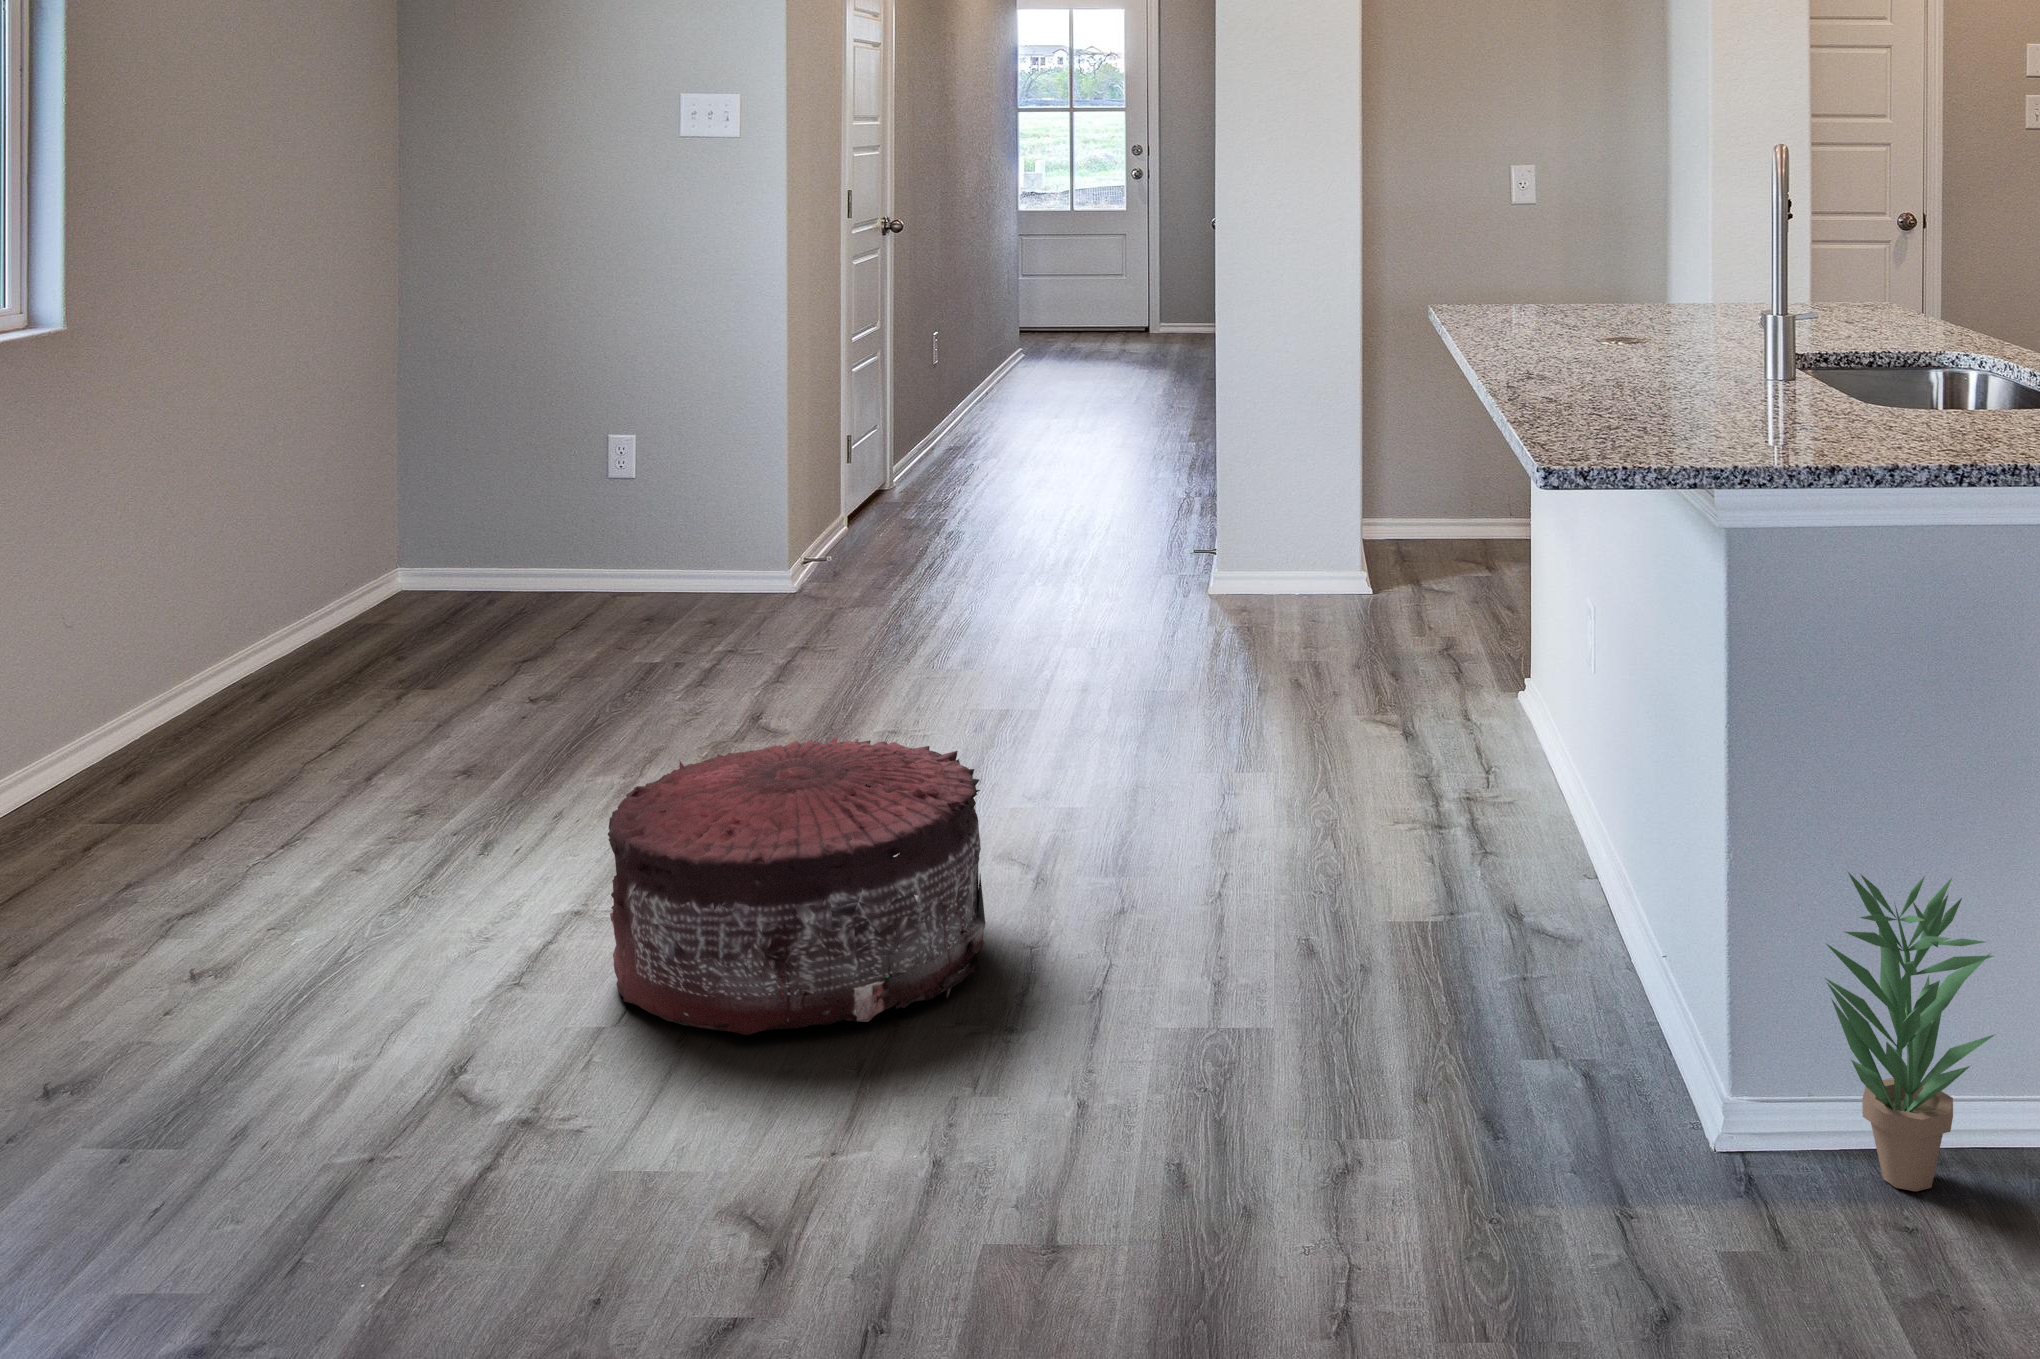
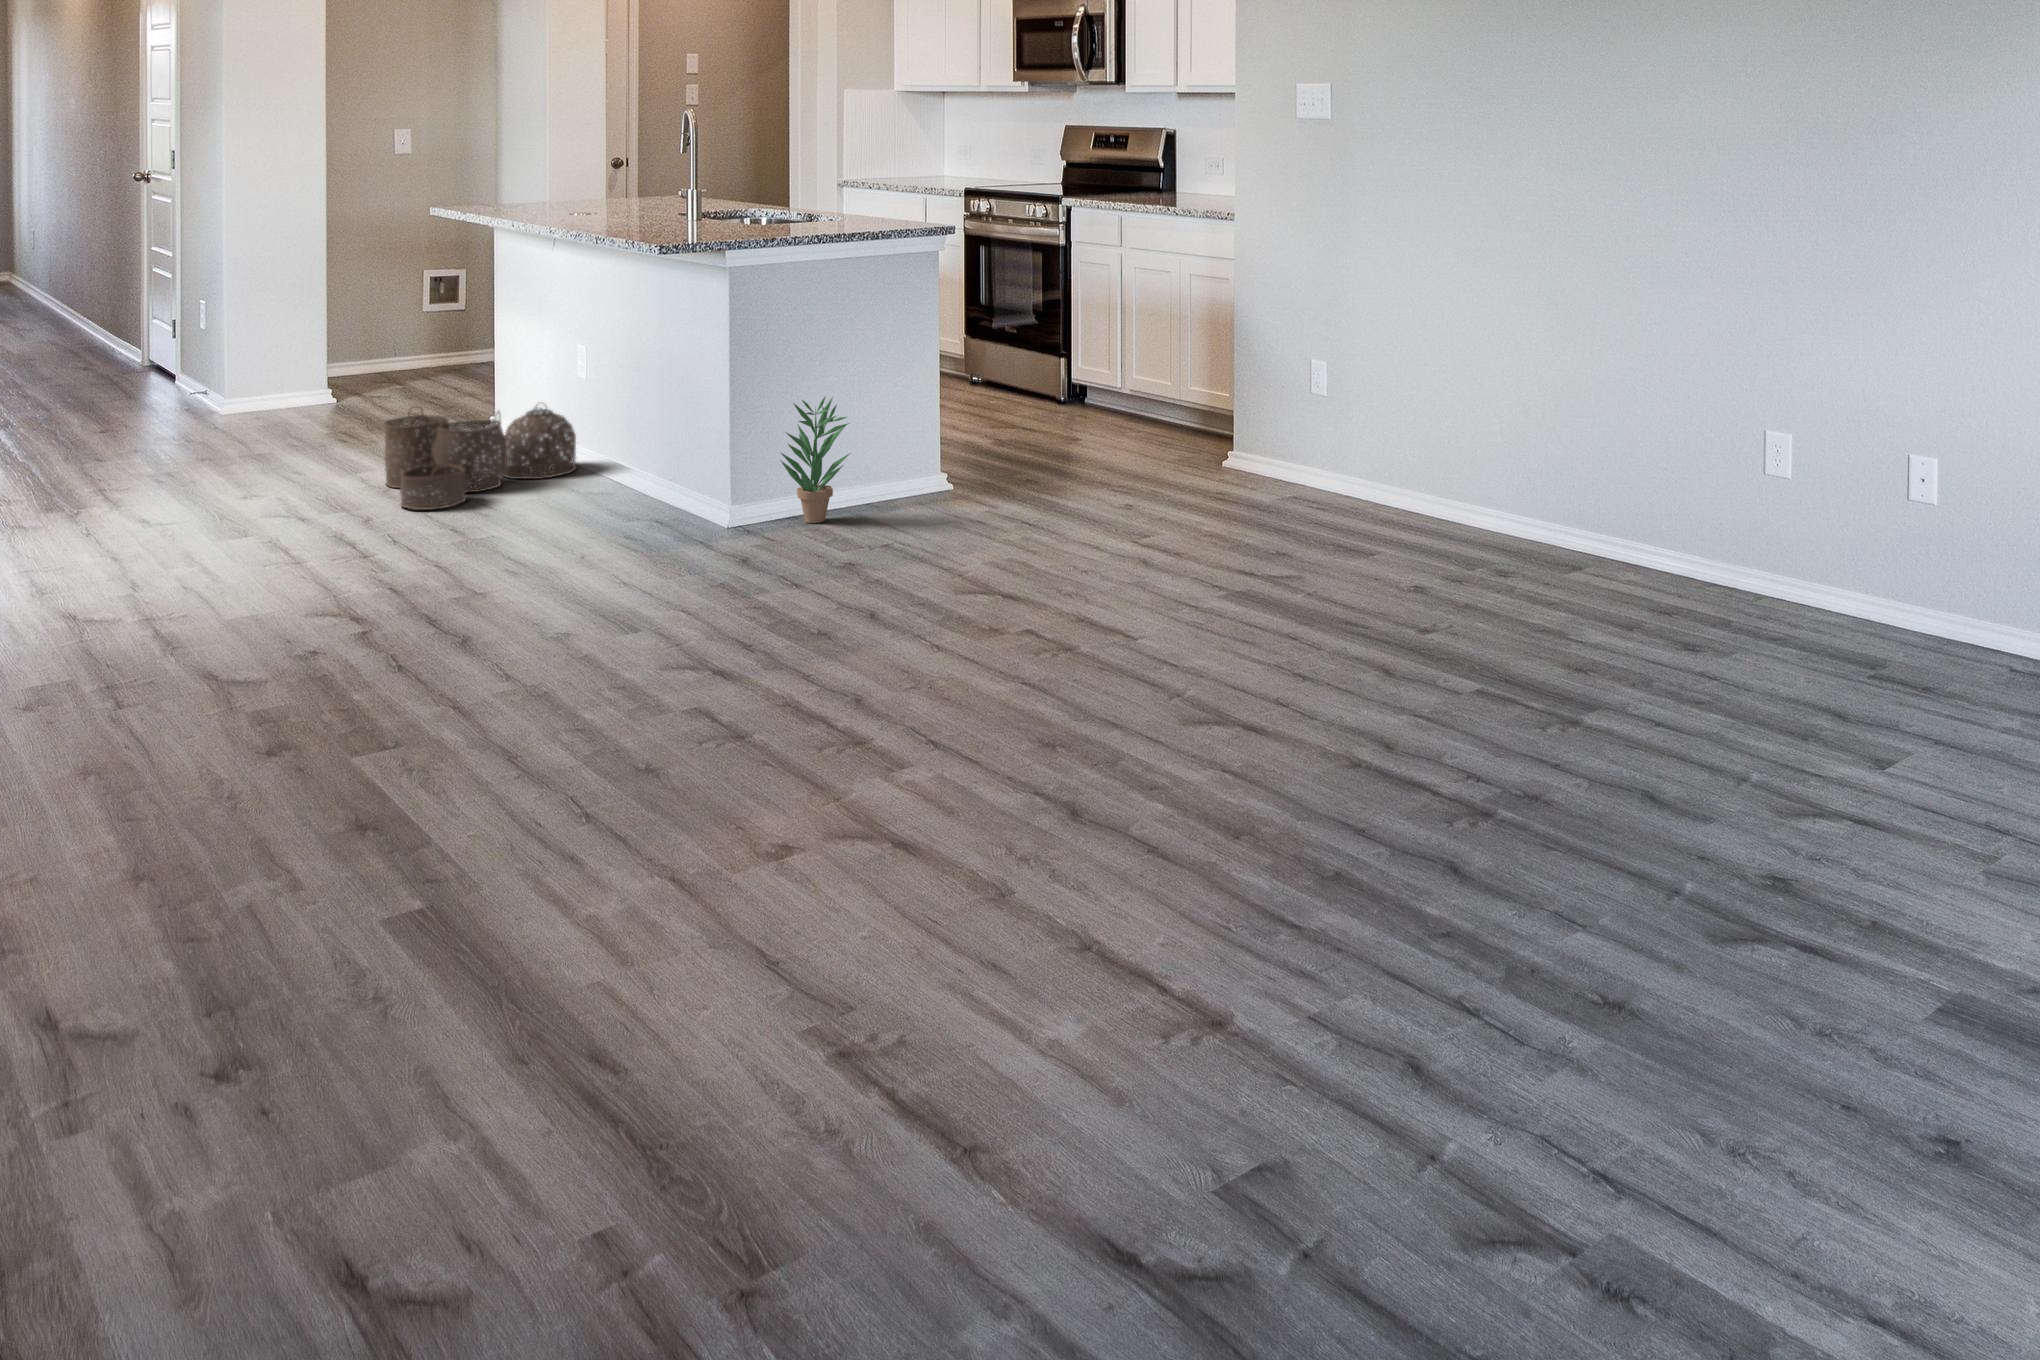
woven basket: none [1198,669,1560,901] -> present [384,407,576,510]
pouf: present [608,734,985,1035] -> none [89,447,335,592]

